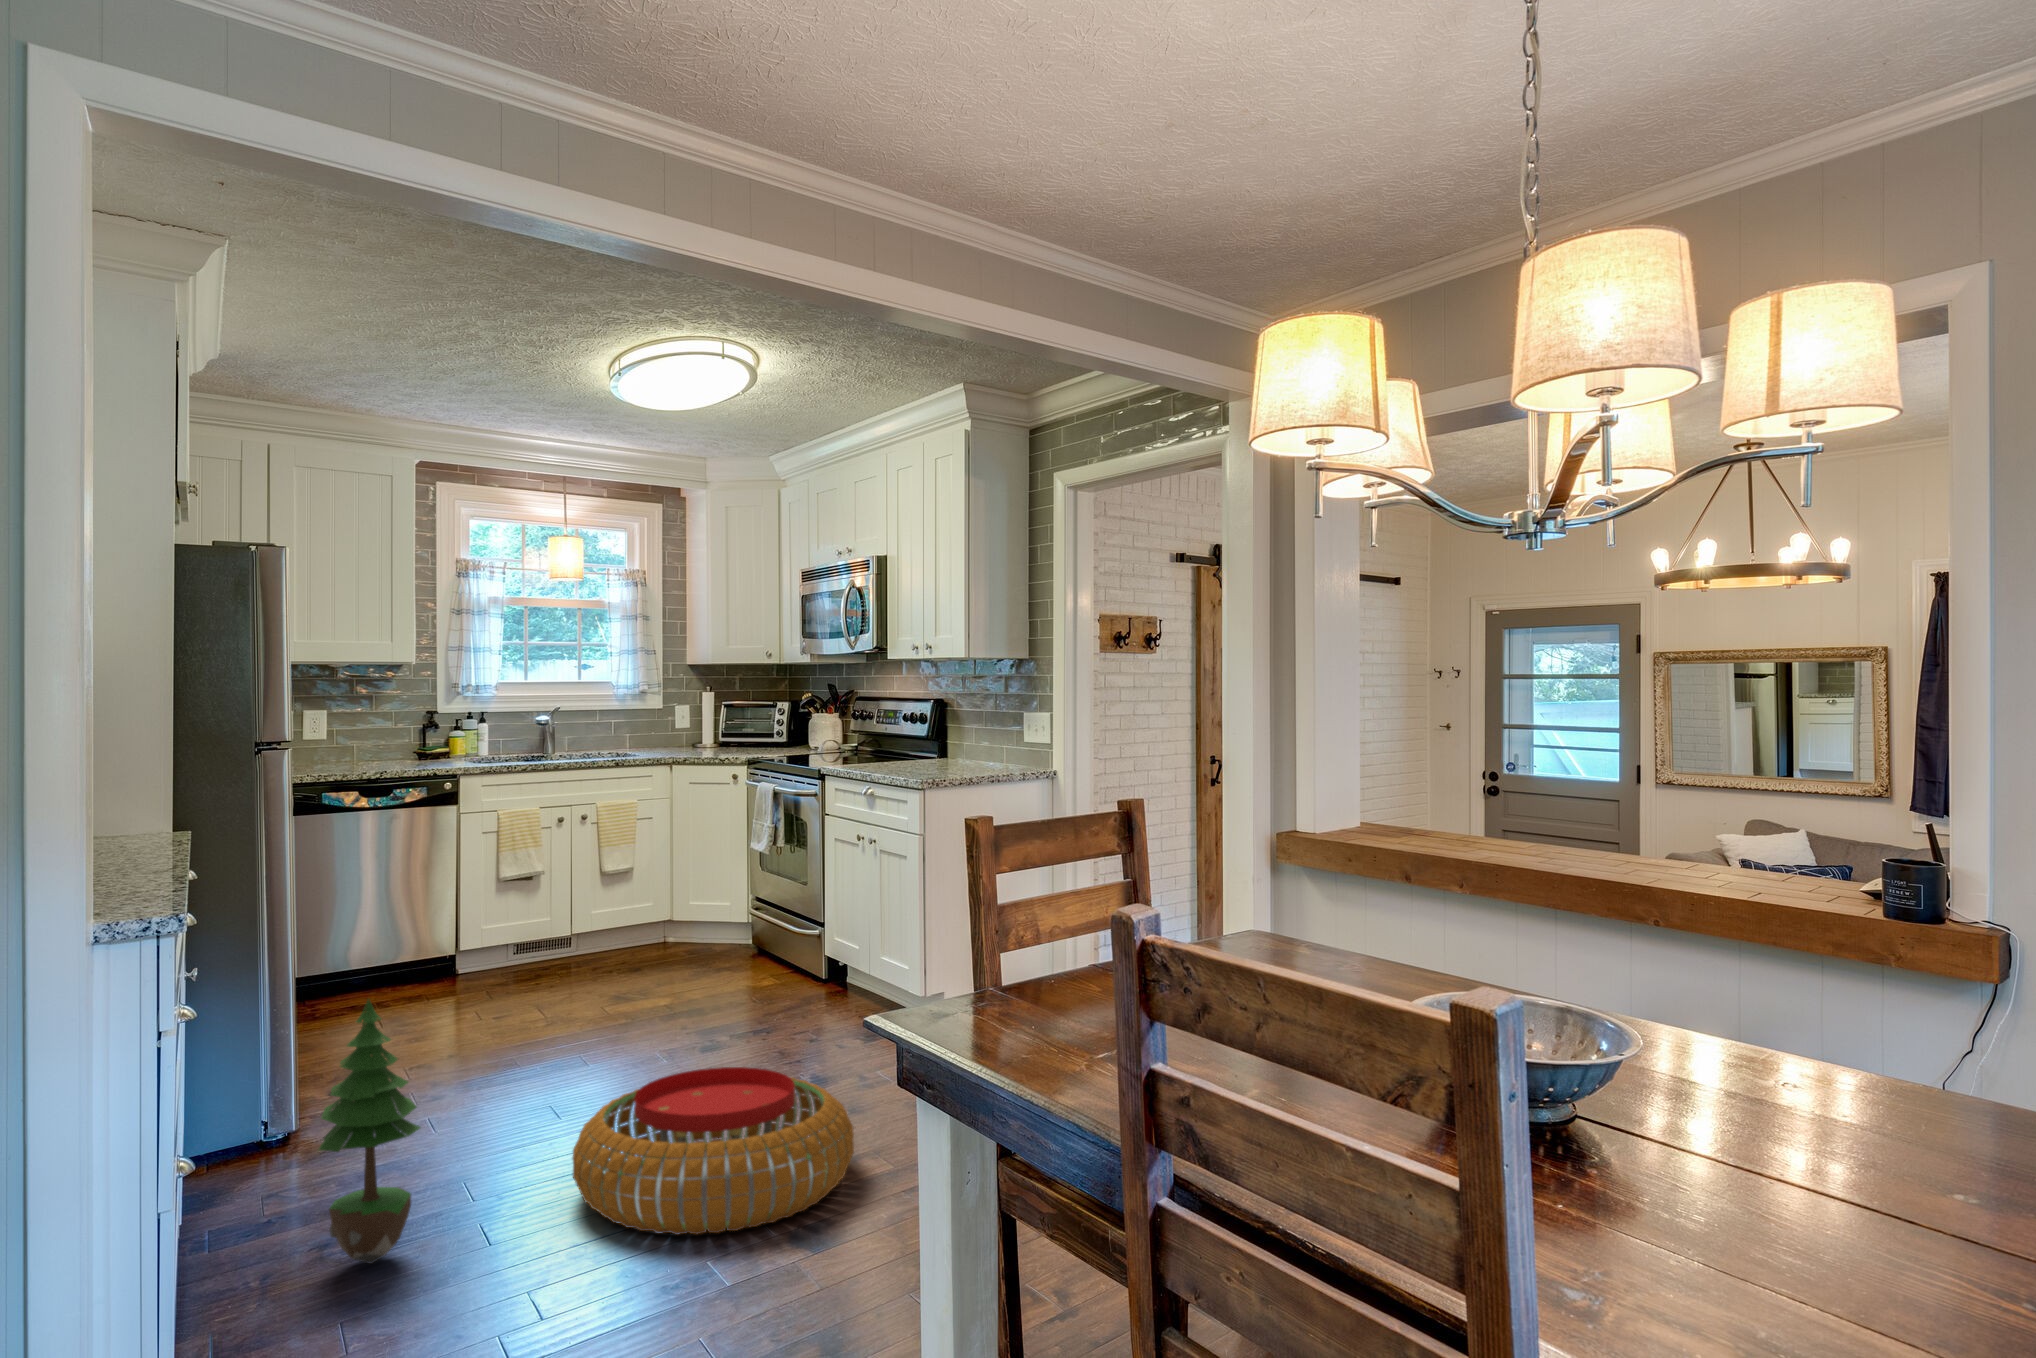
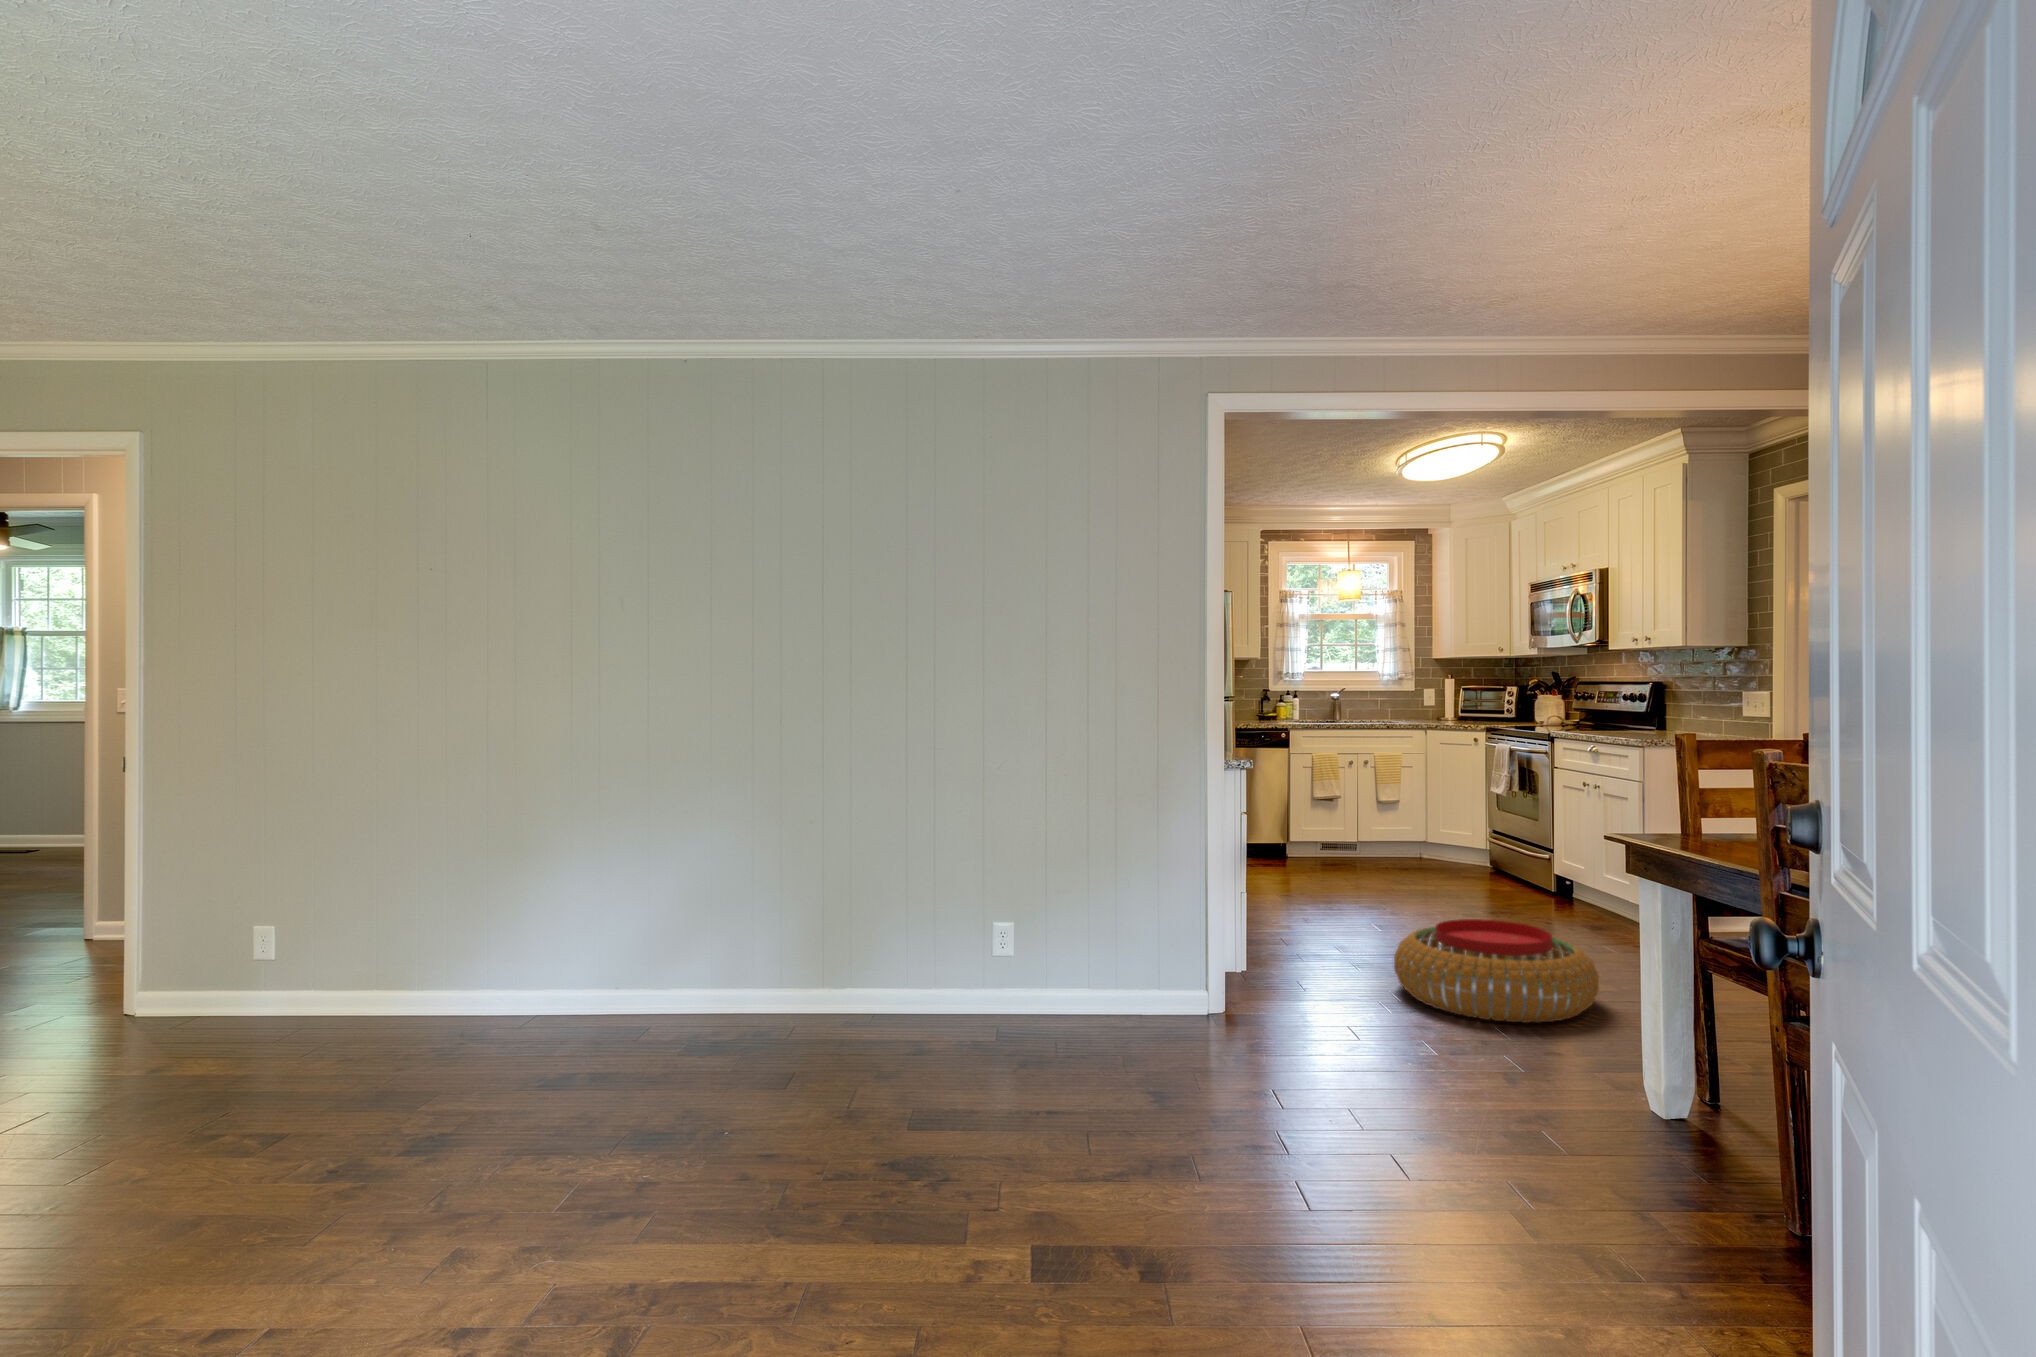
potted tree: present [319,999,420,1264] -> none [1249,838,1307,998]

